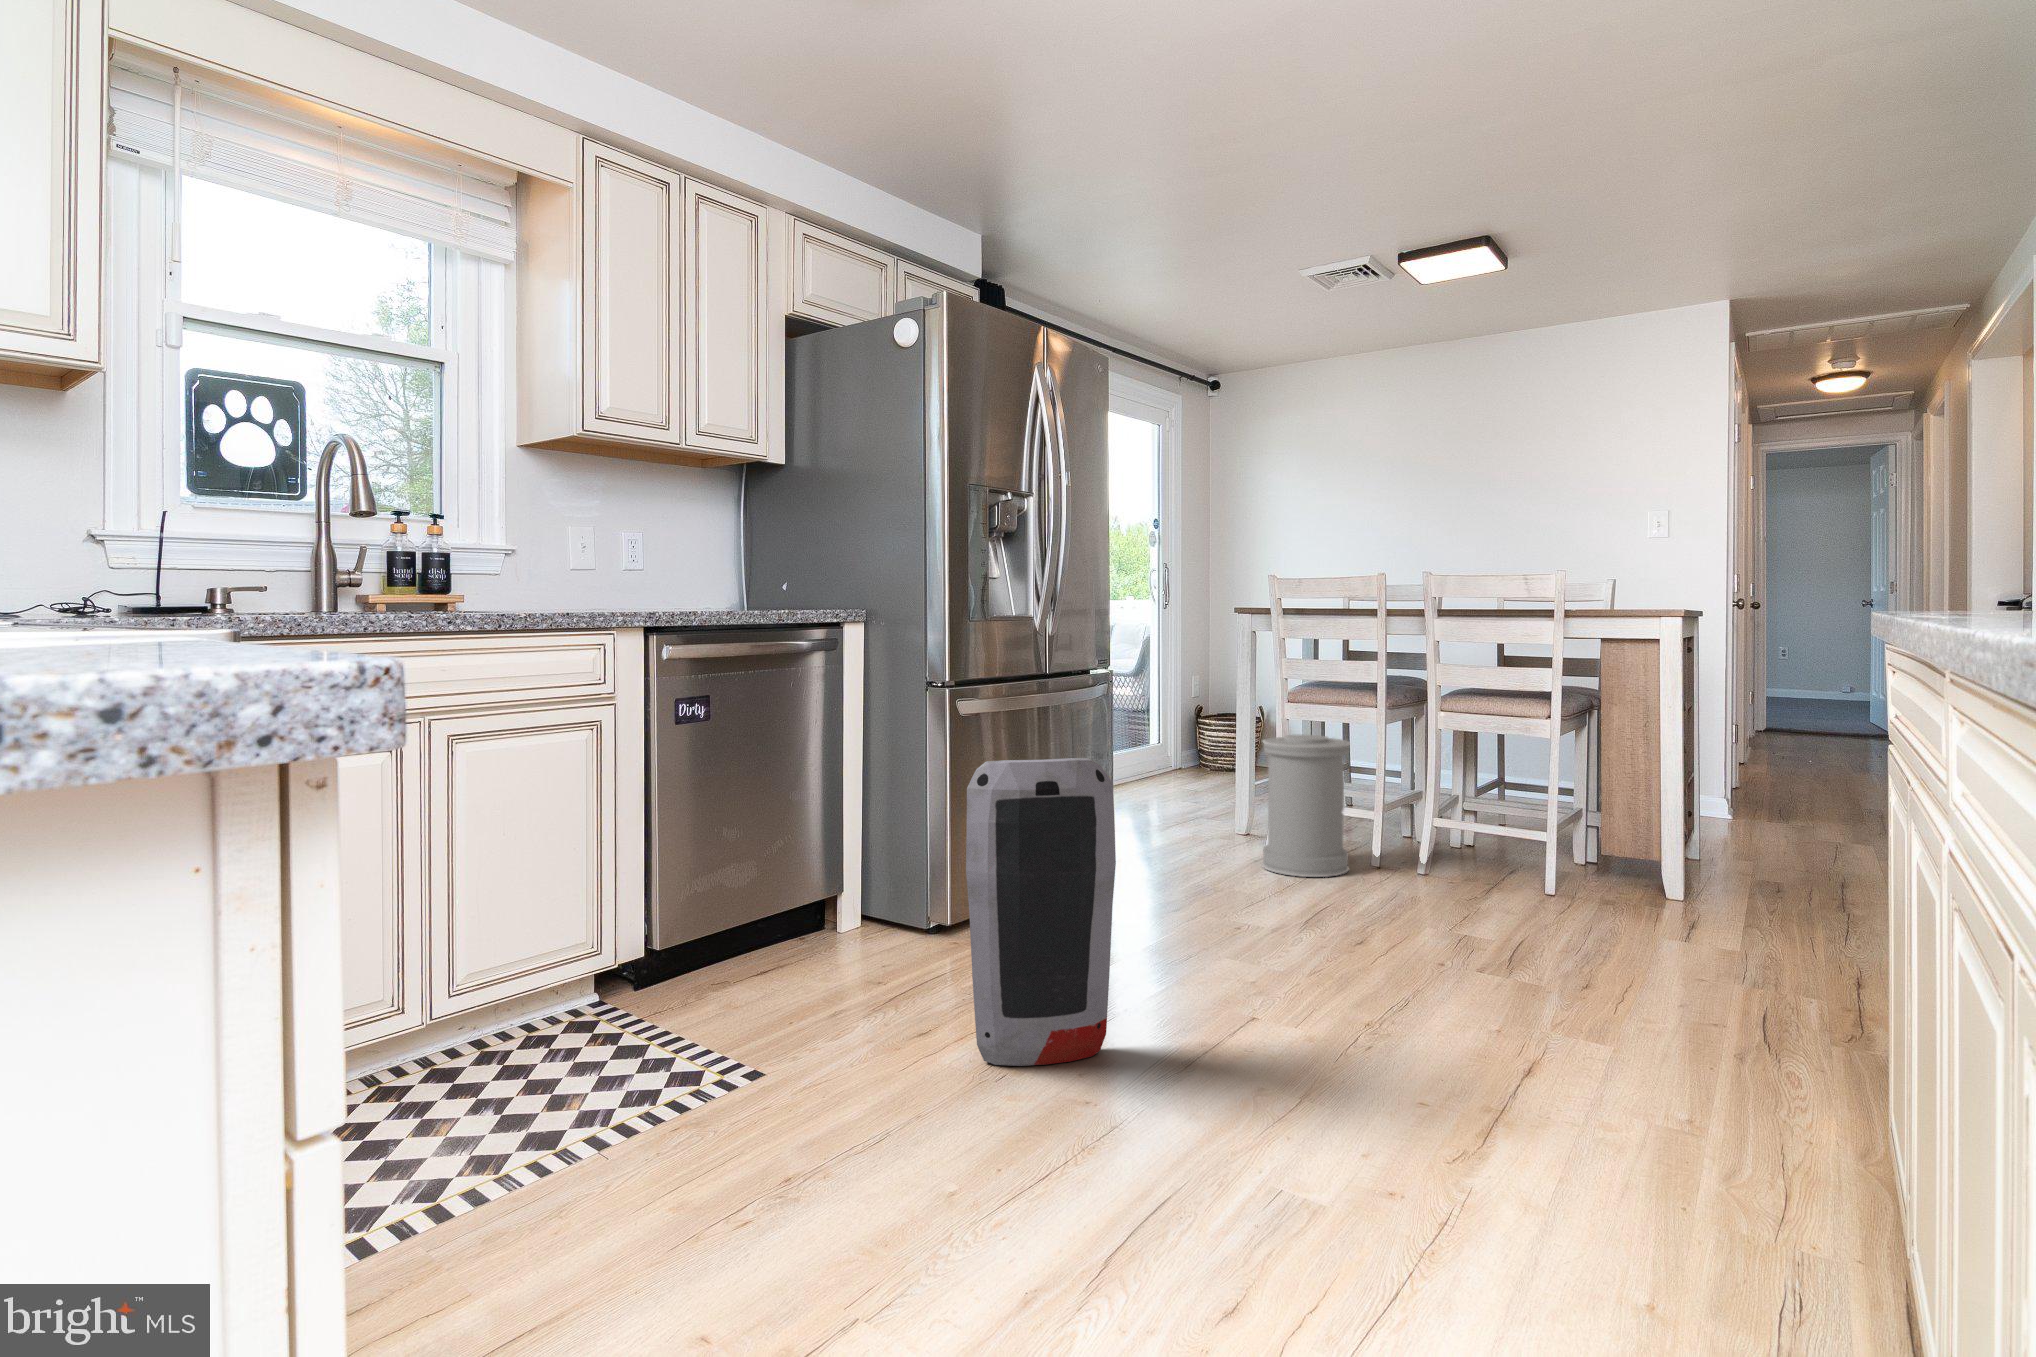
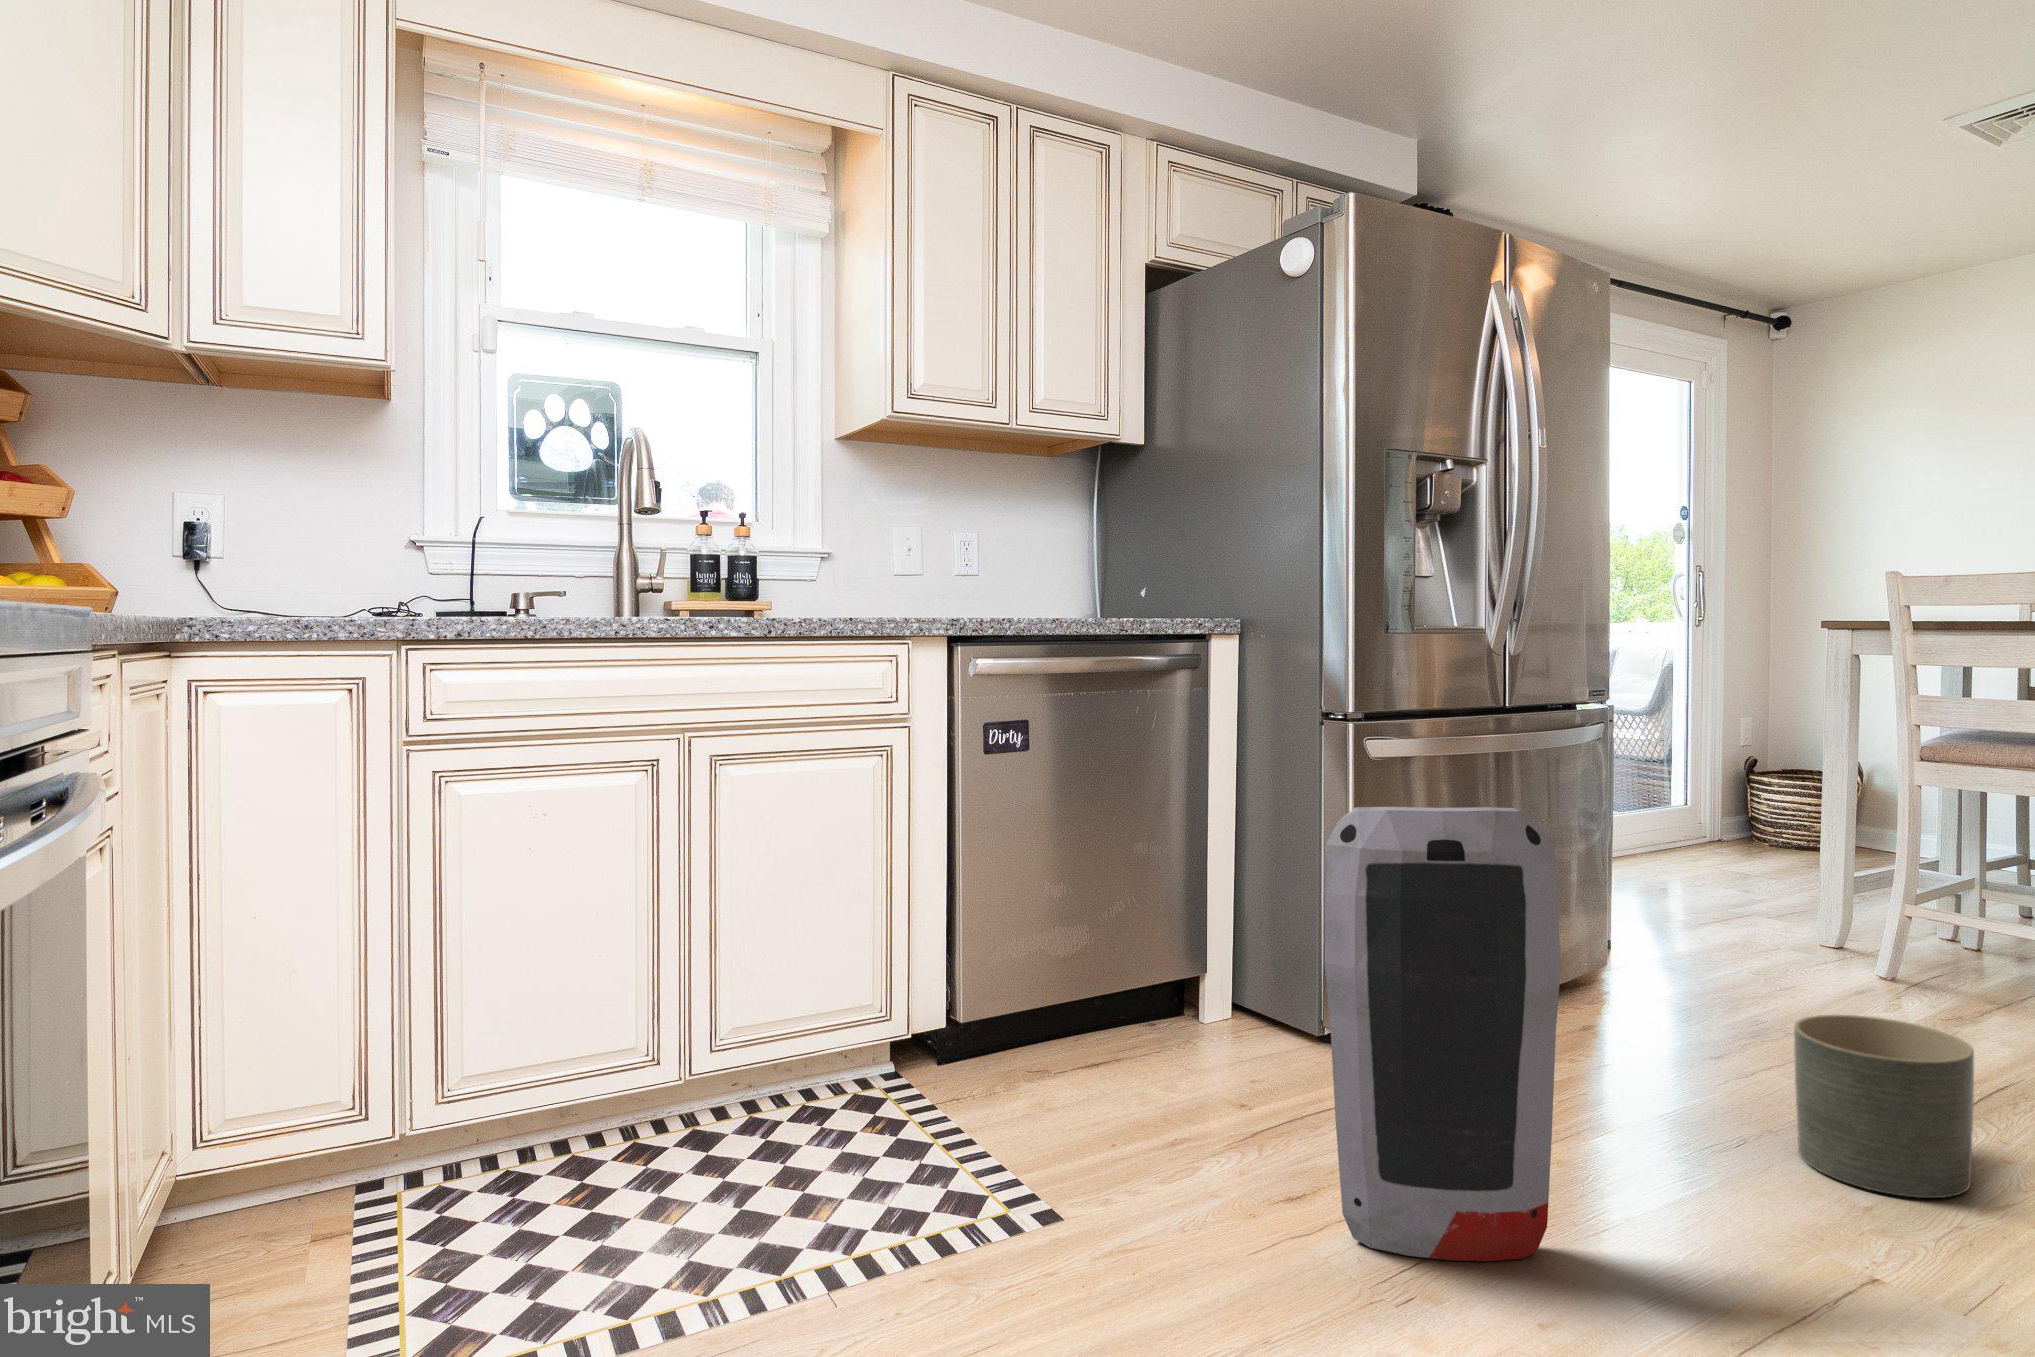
trash can: present [1262,735,1350,877] -> none [1826,787,1987,1004]
planter: none [1245,883,1339,991] -> present [1794,1015,1974,1198]

